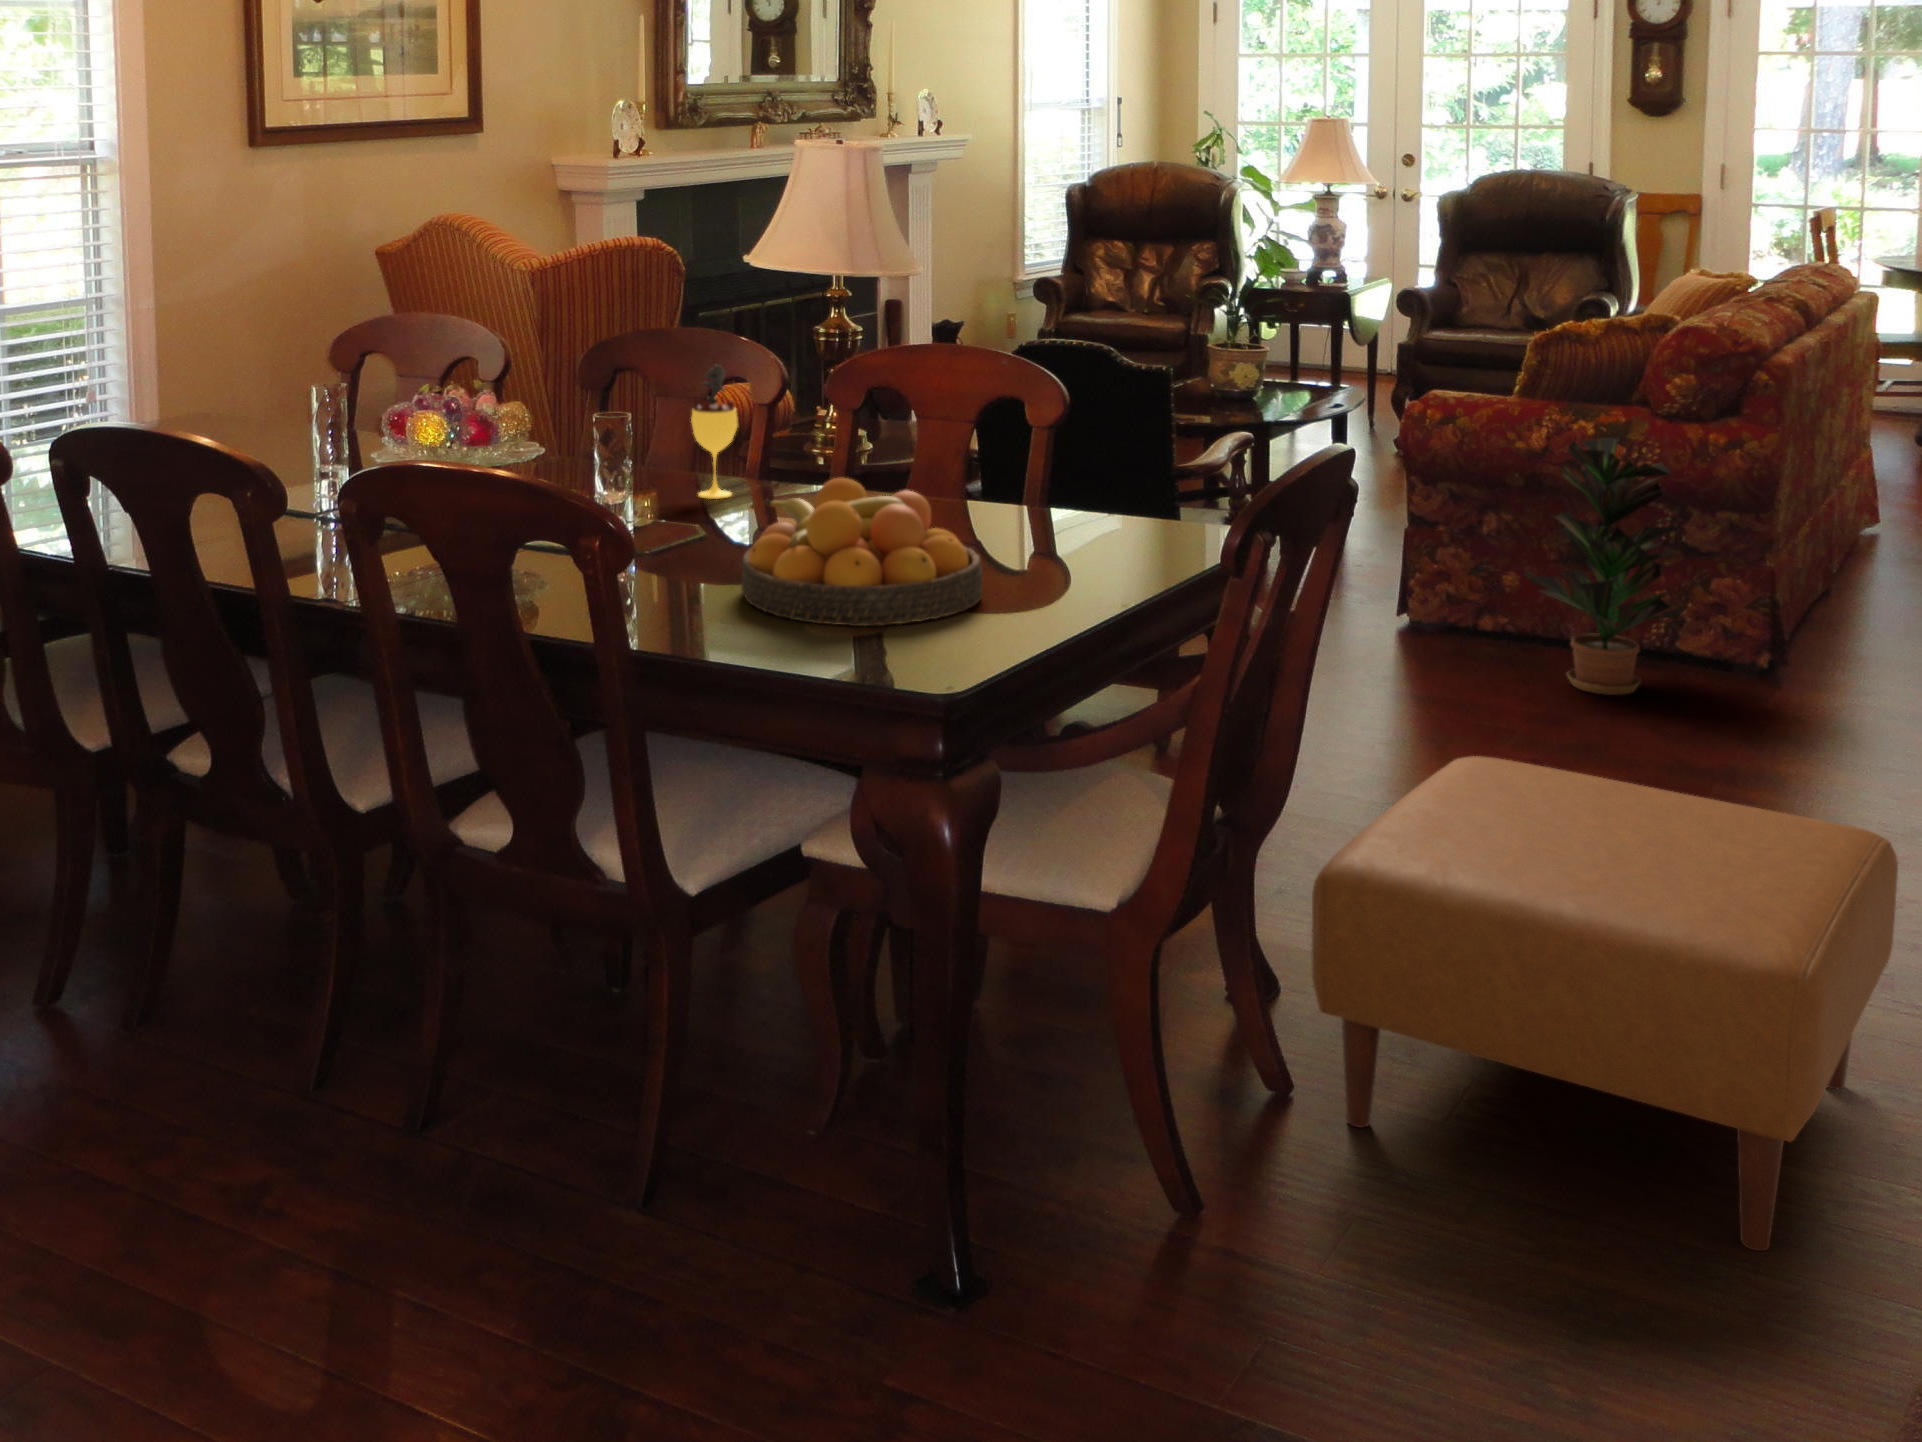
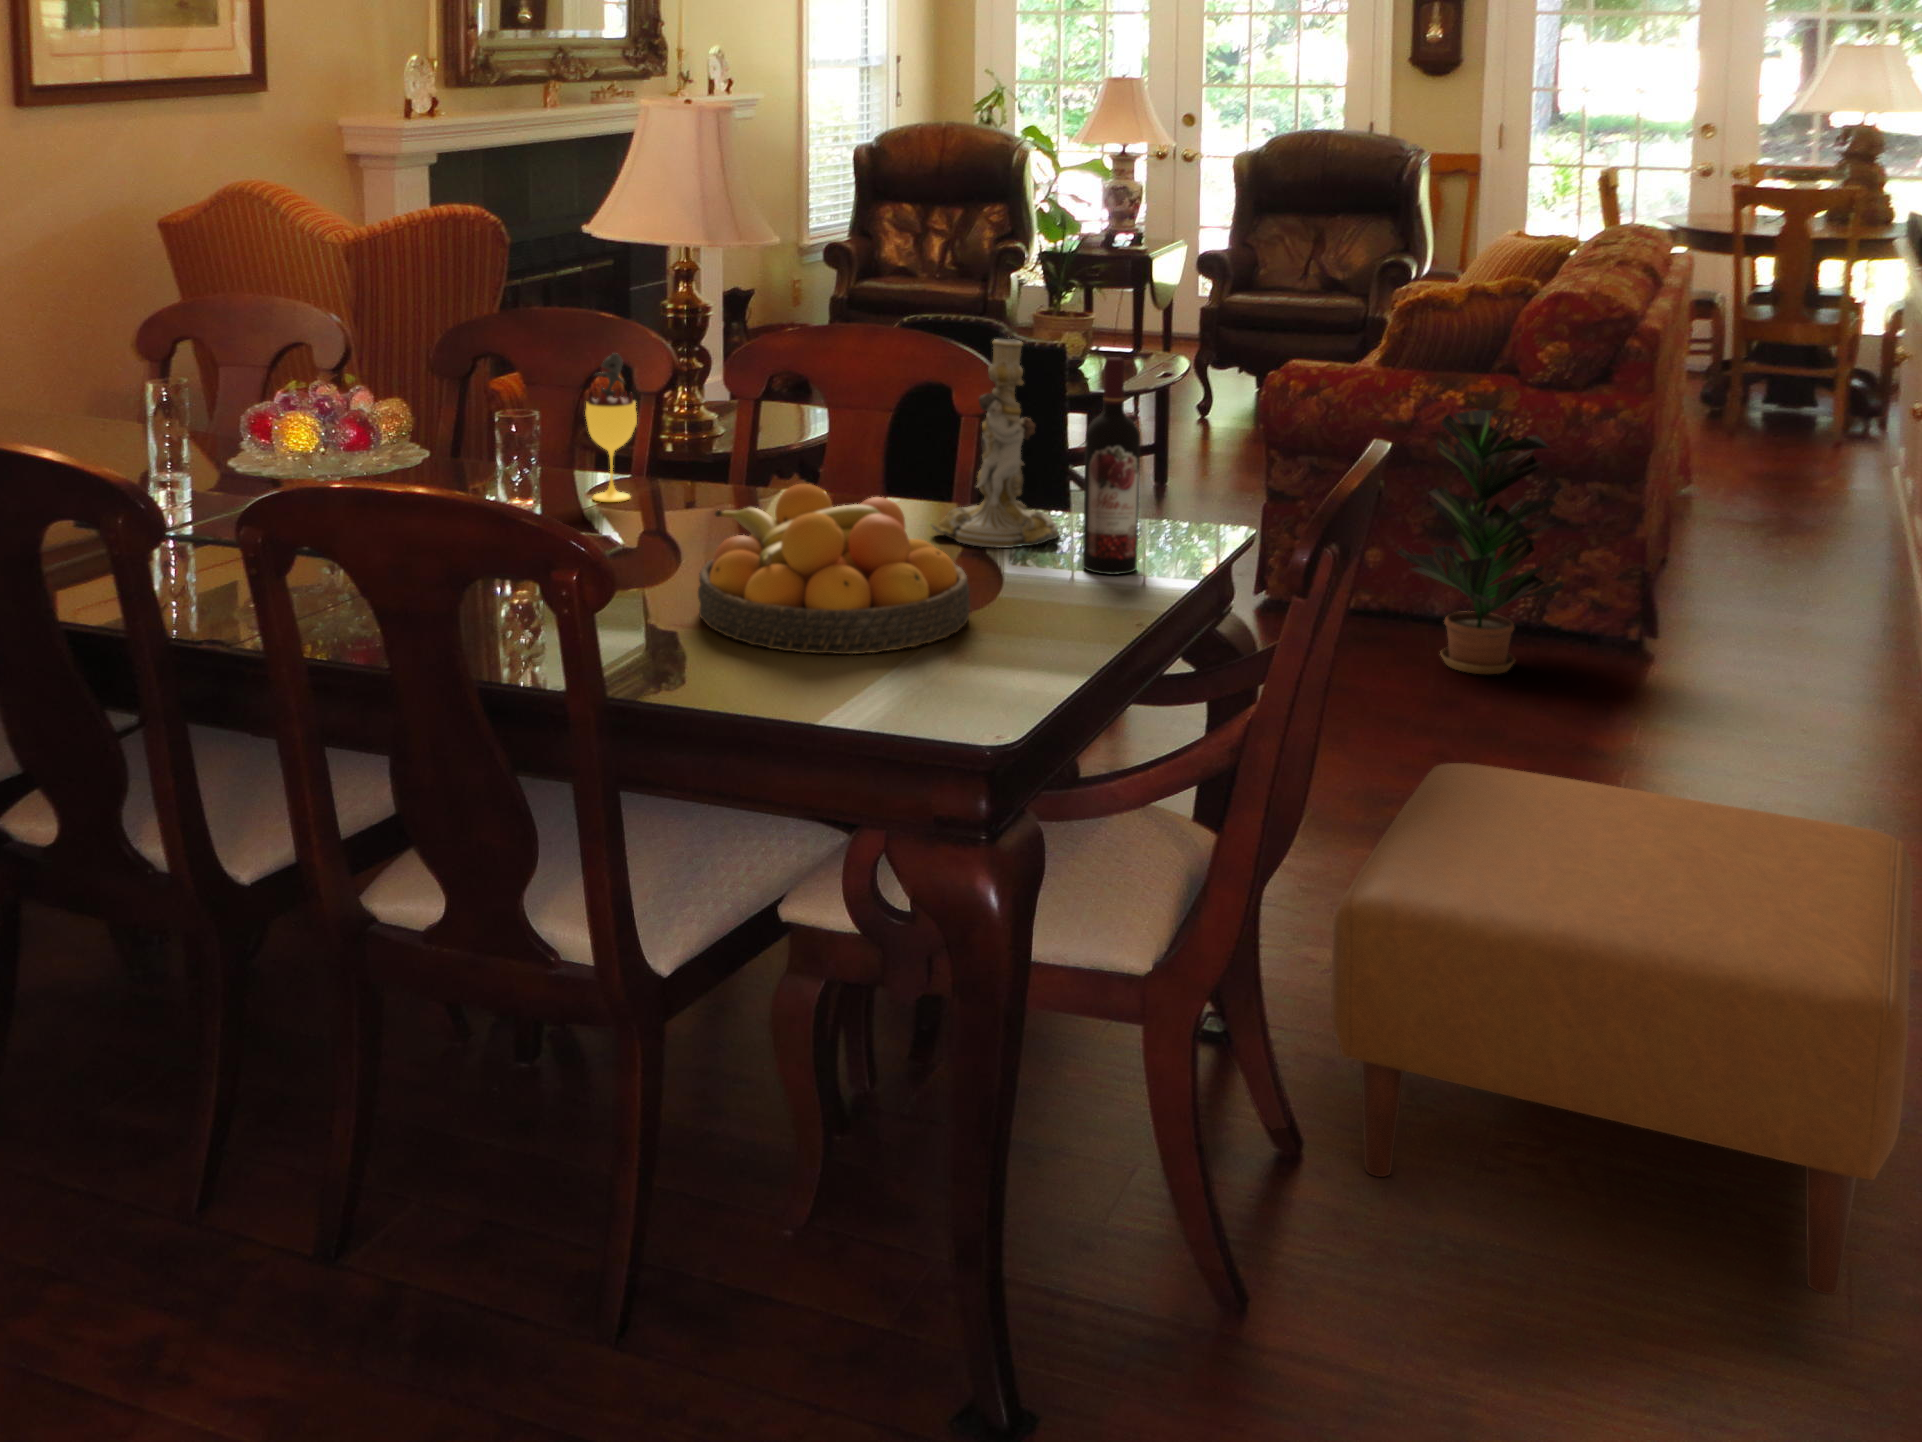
candlestick: none [985,354,1104,544] -> present [931,339,1059,548]
wine bottle: none [1109,370,1161,568] -> present [1083,357,1140,574]

